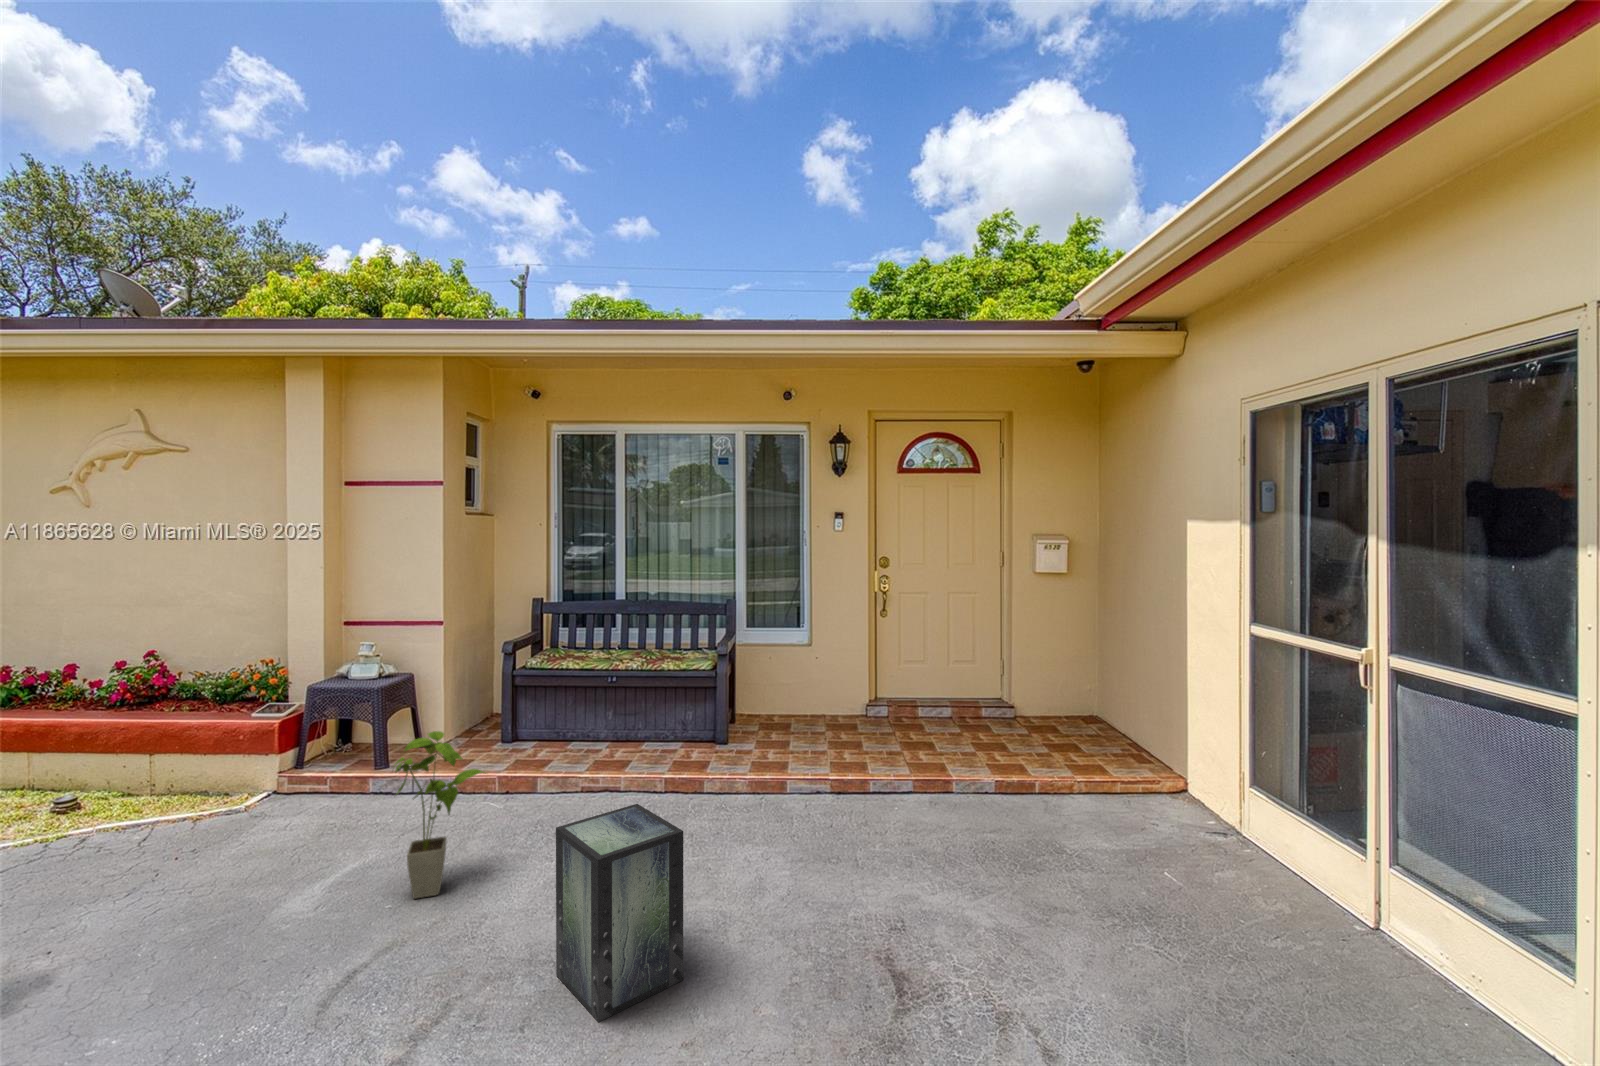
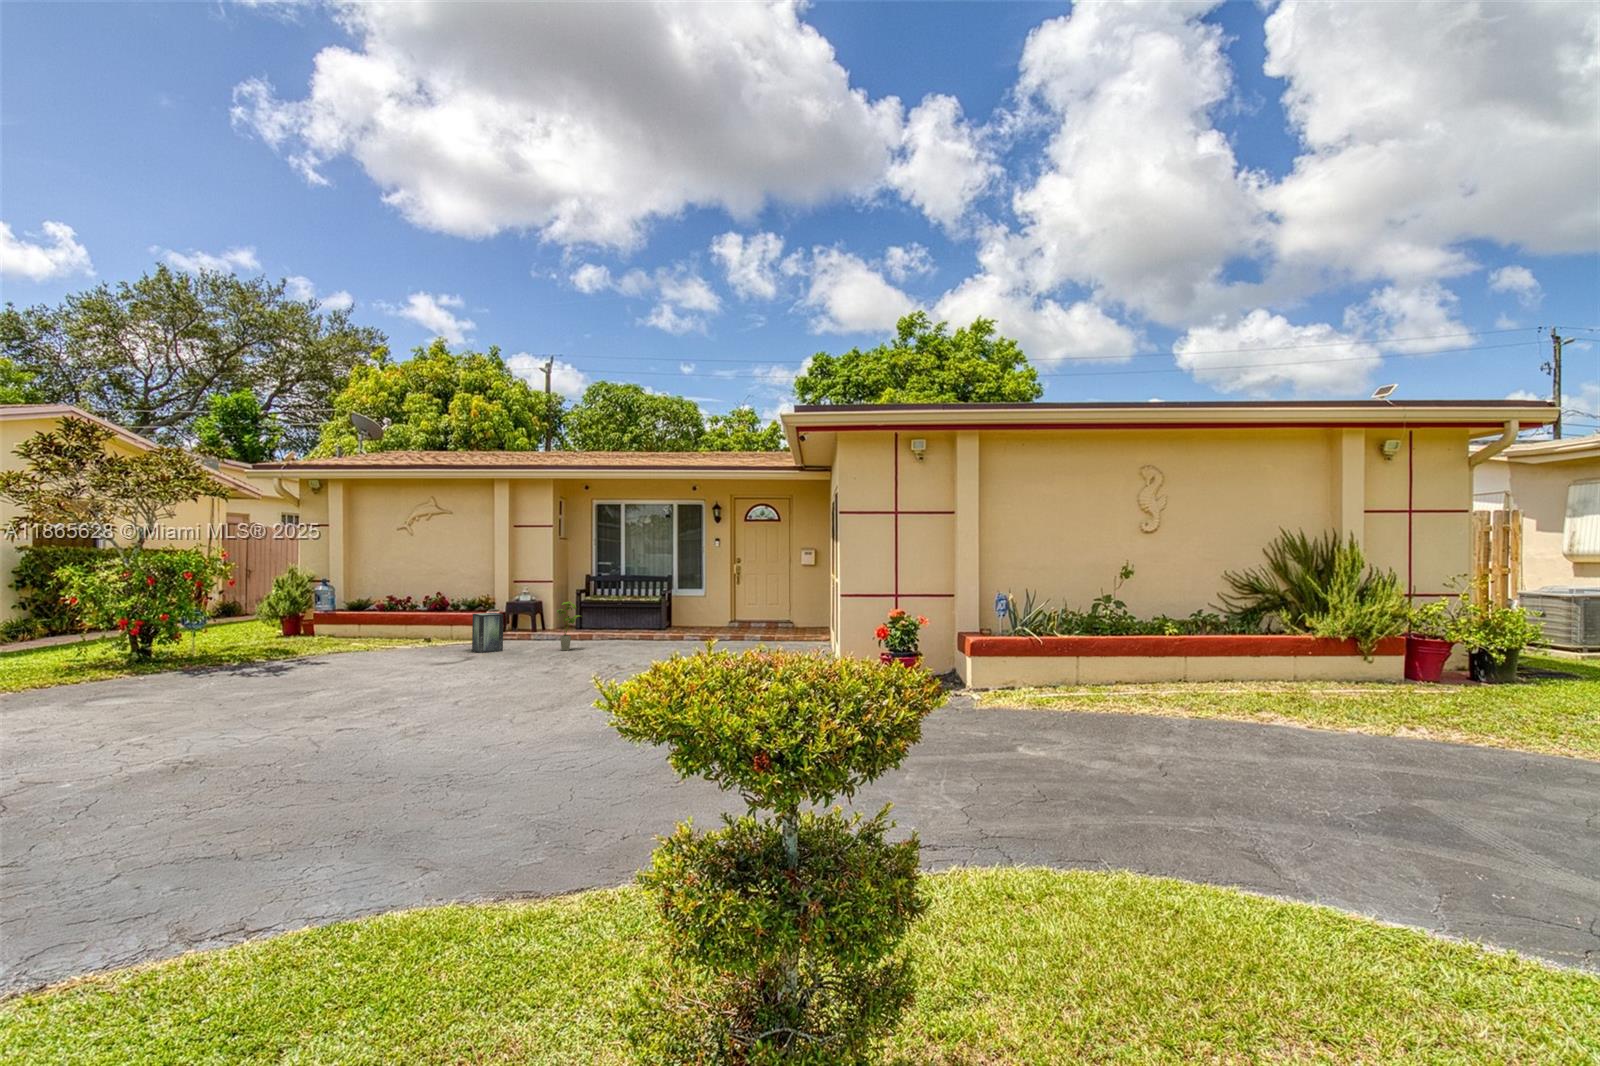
storage box: present [556,804,683,1022] -> present [472,613,503,653]

